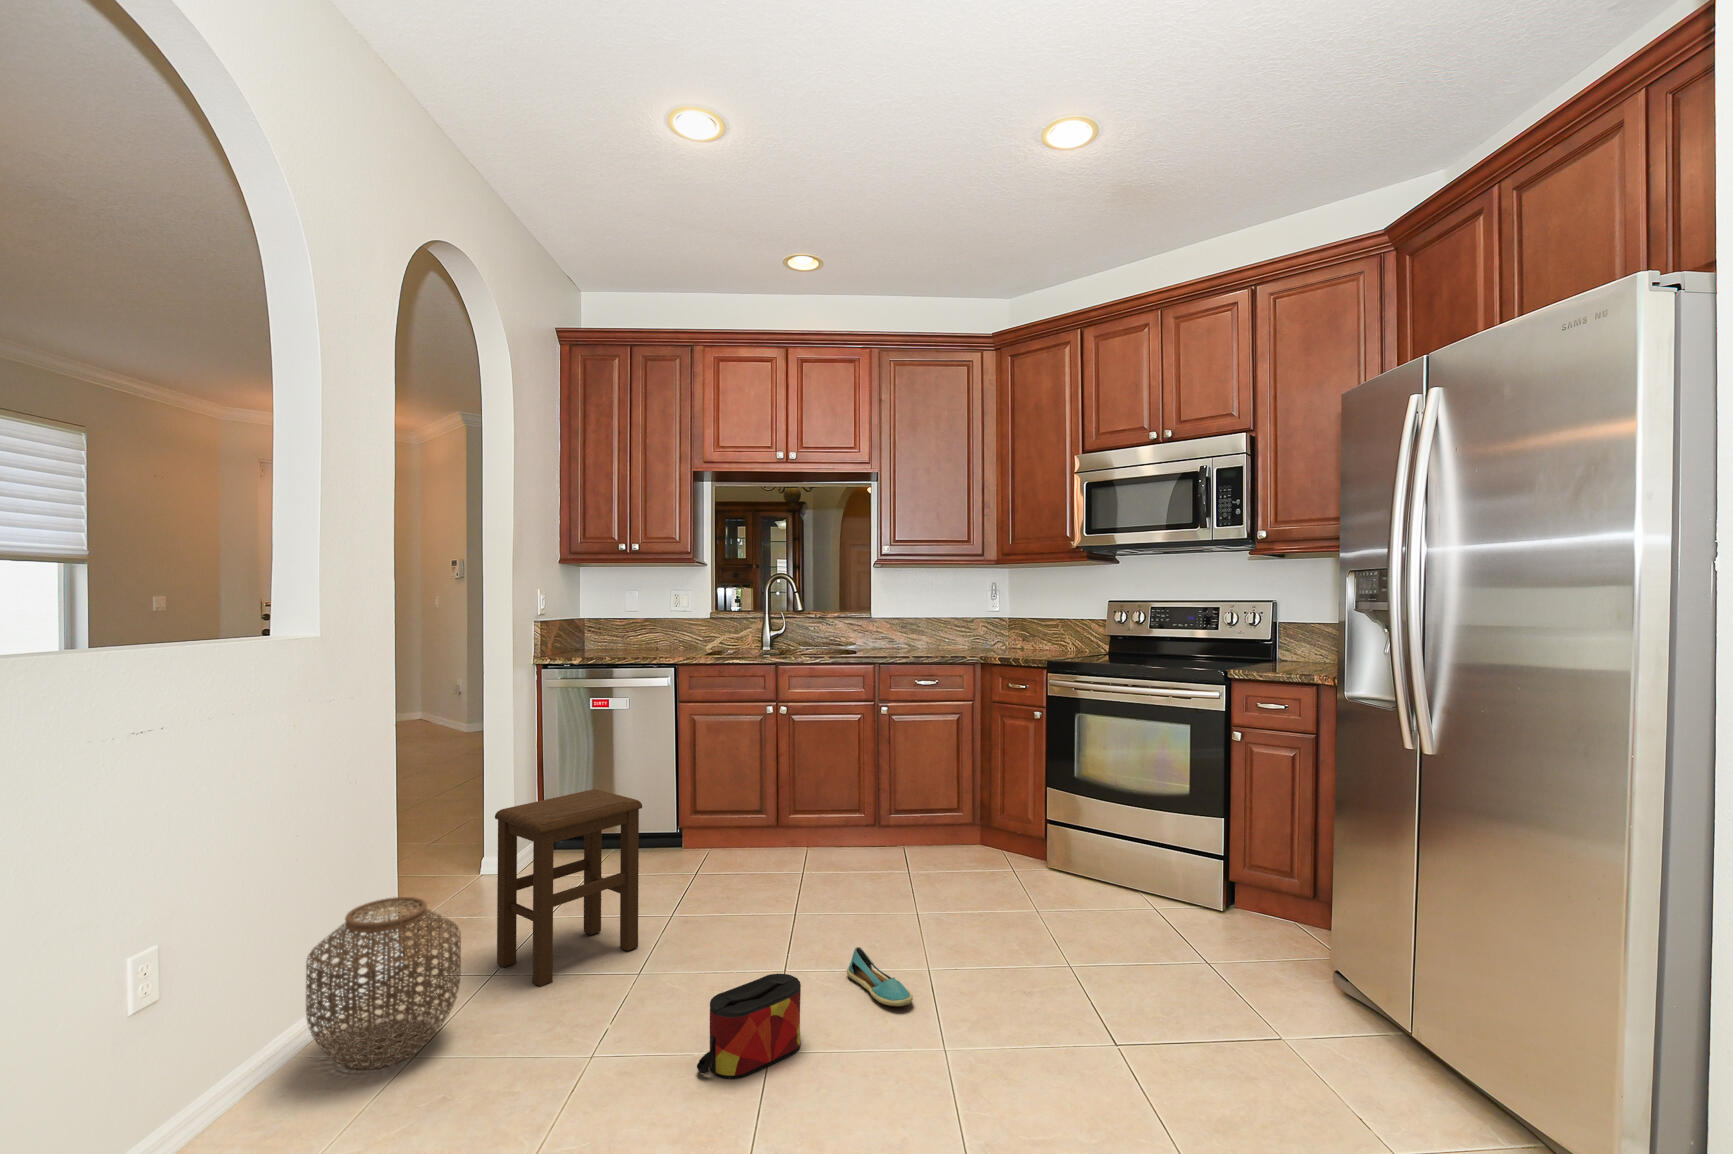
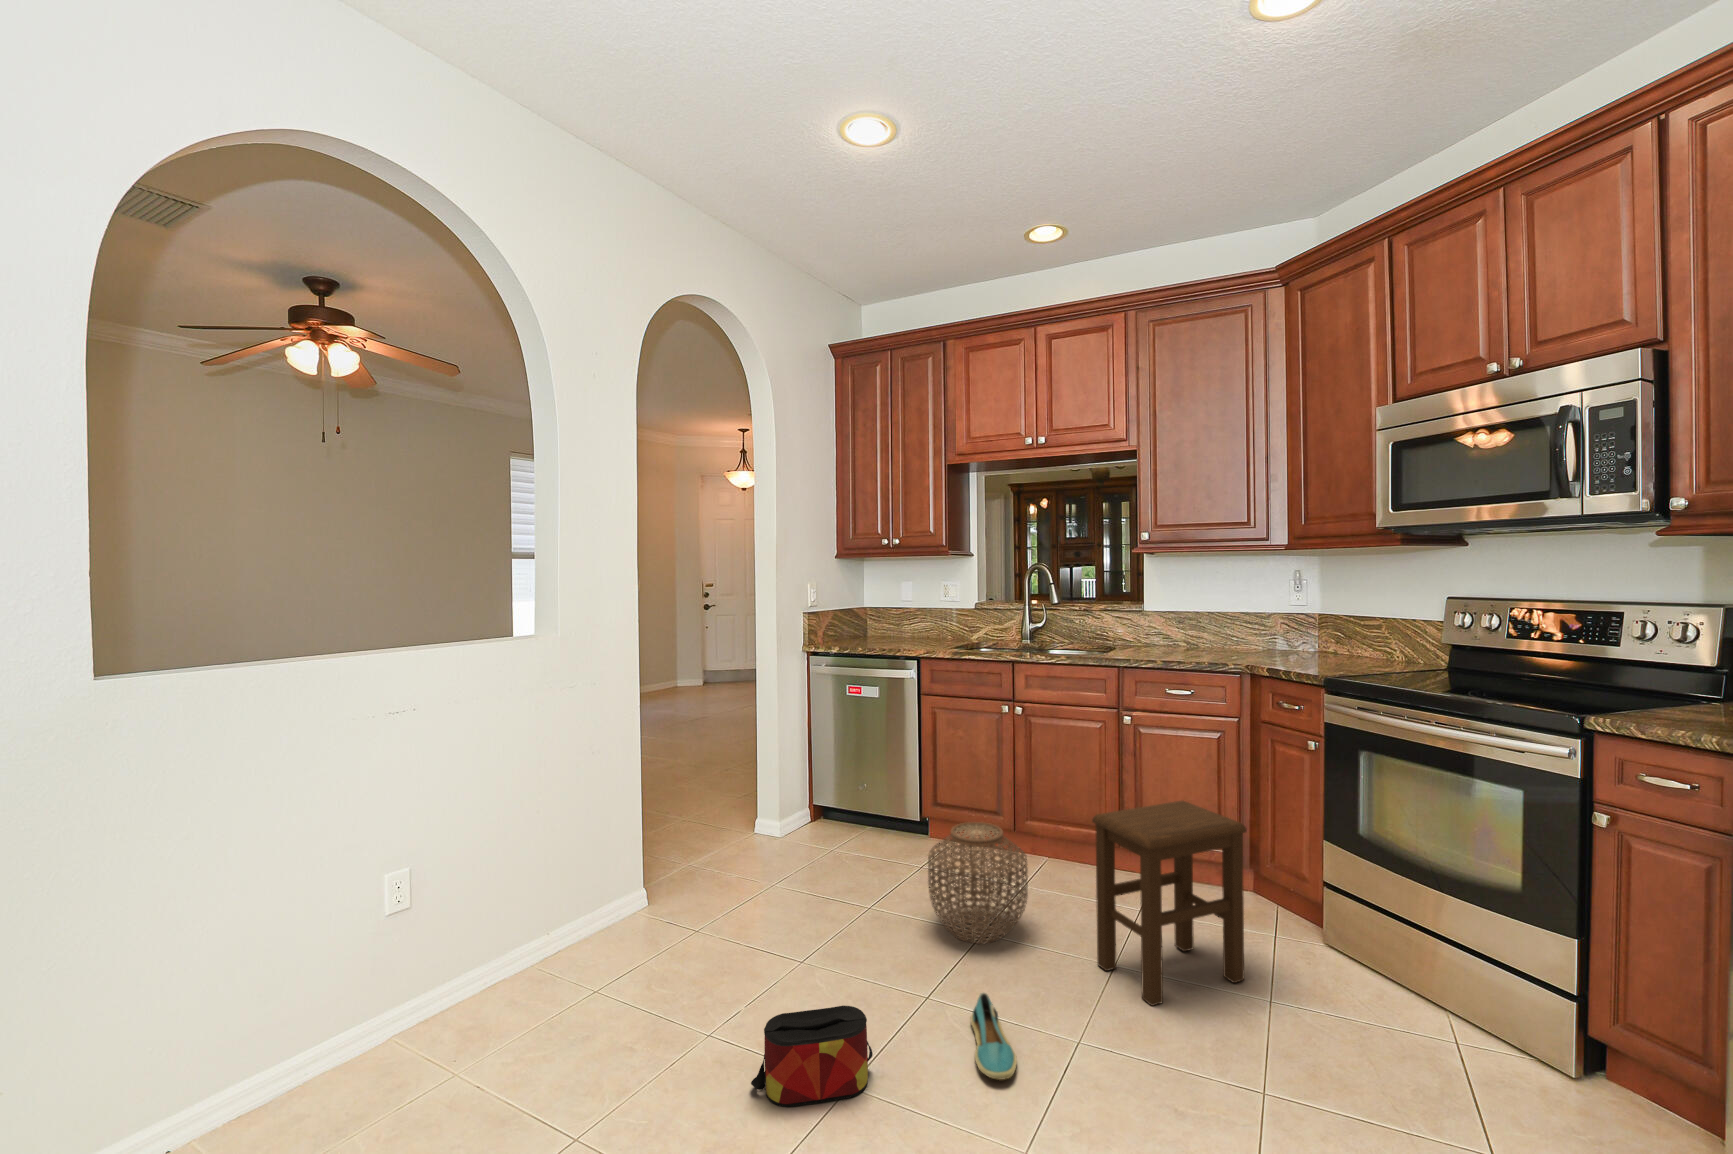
stool: present [495,789,642,986] -> present [1092,801,1247,1006]
woven basket: present [306,897,461,1069] -> present [928,822,1028,944]

